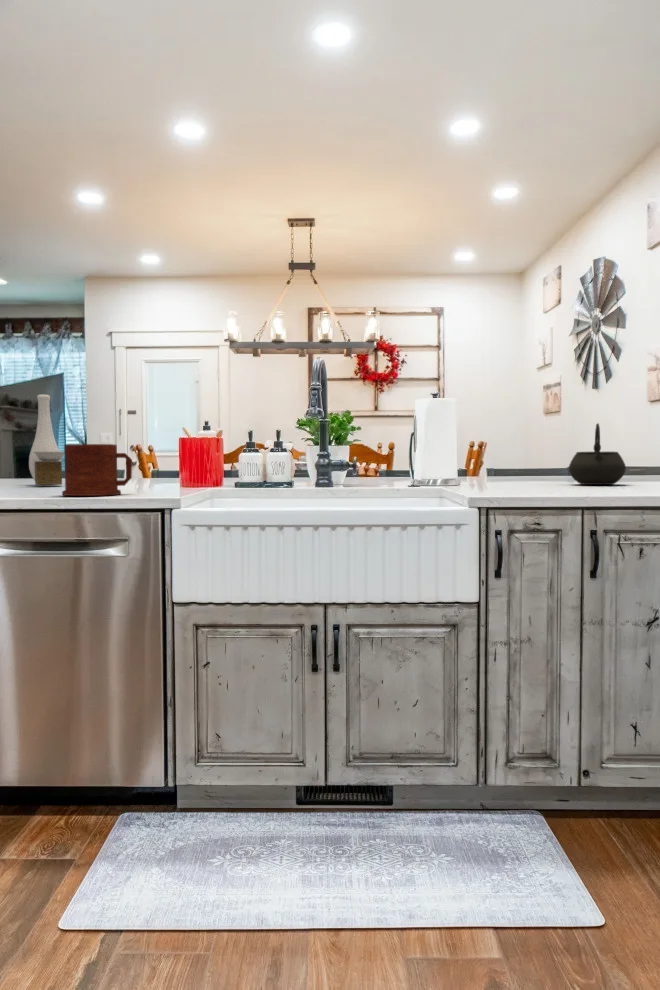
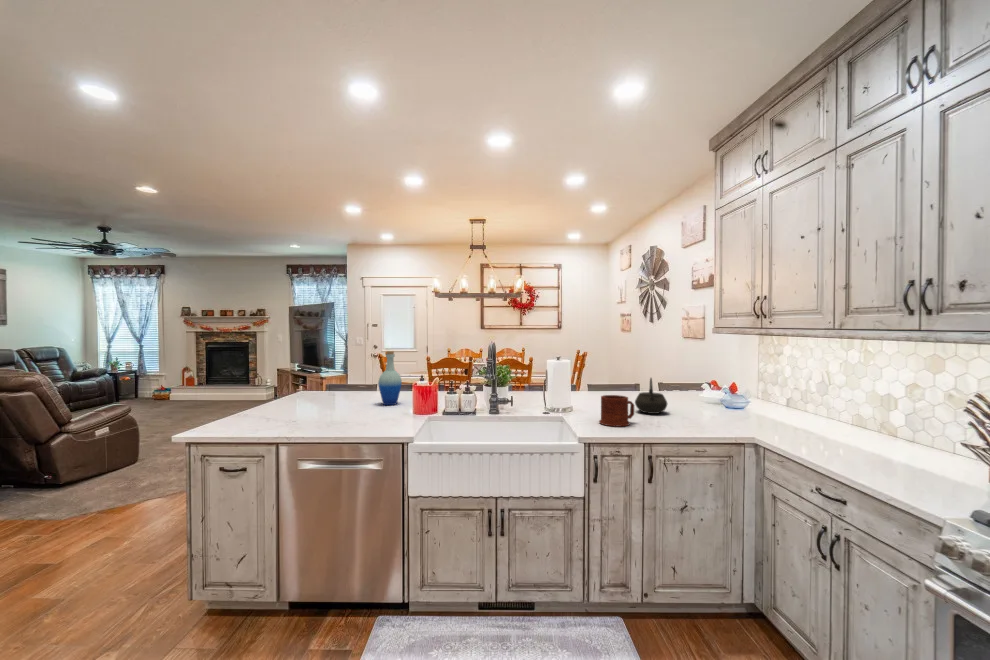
bottle: none [122,392,163,484] -> present [378,351,402,405]
vase: present [29,395,64,485] -> none [324,351,347,407]
mug: present [62,444,132,496] -> present [599,395,634,427]

